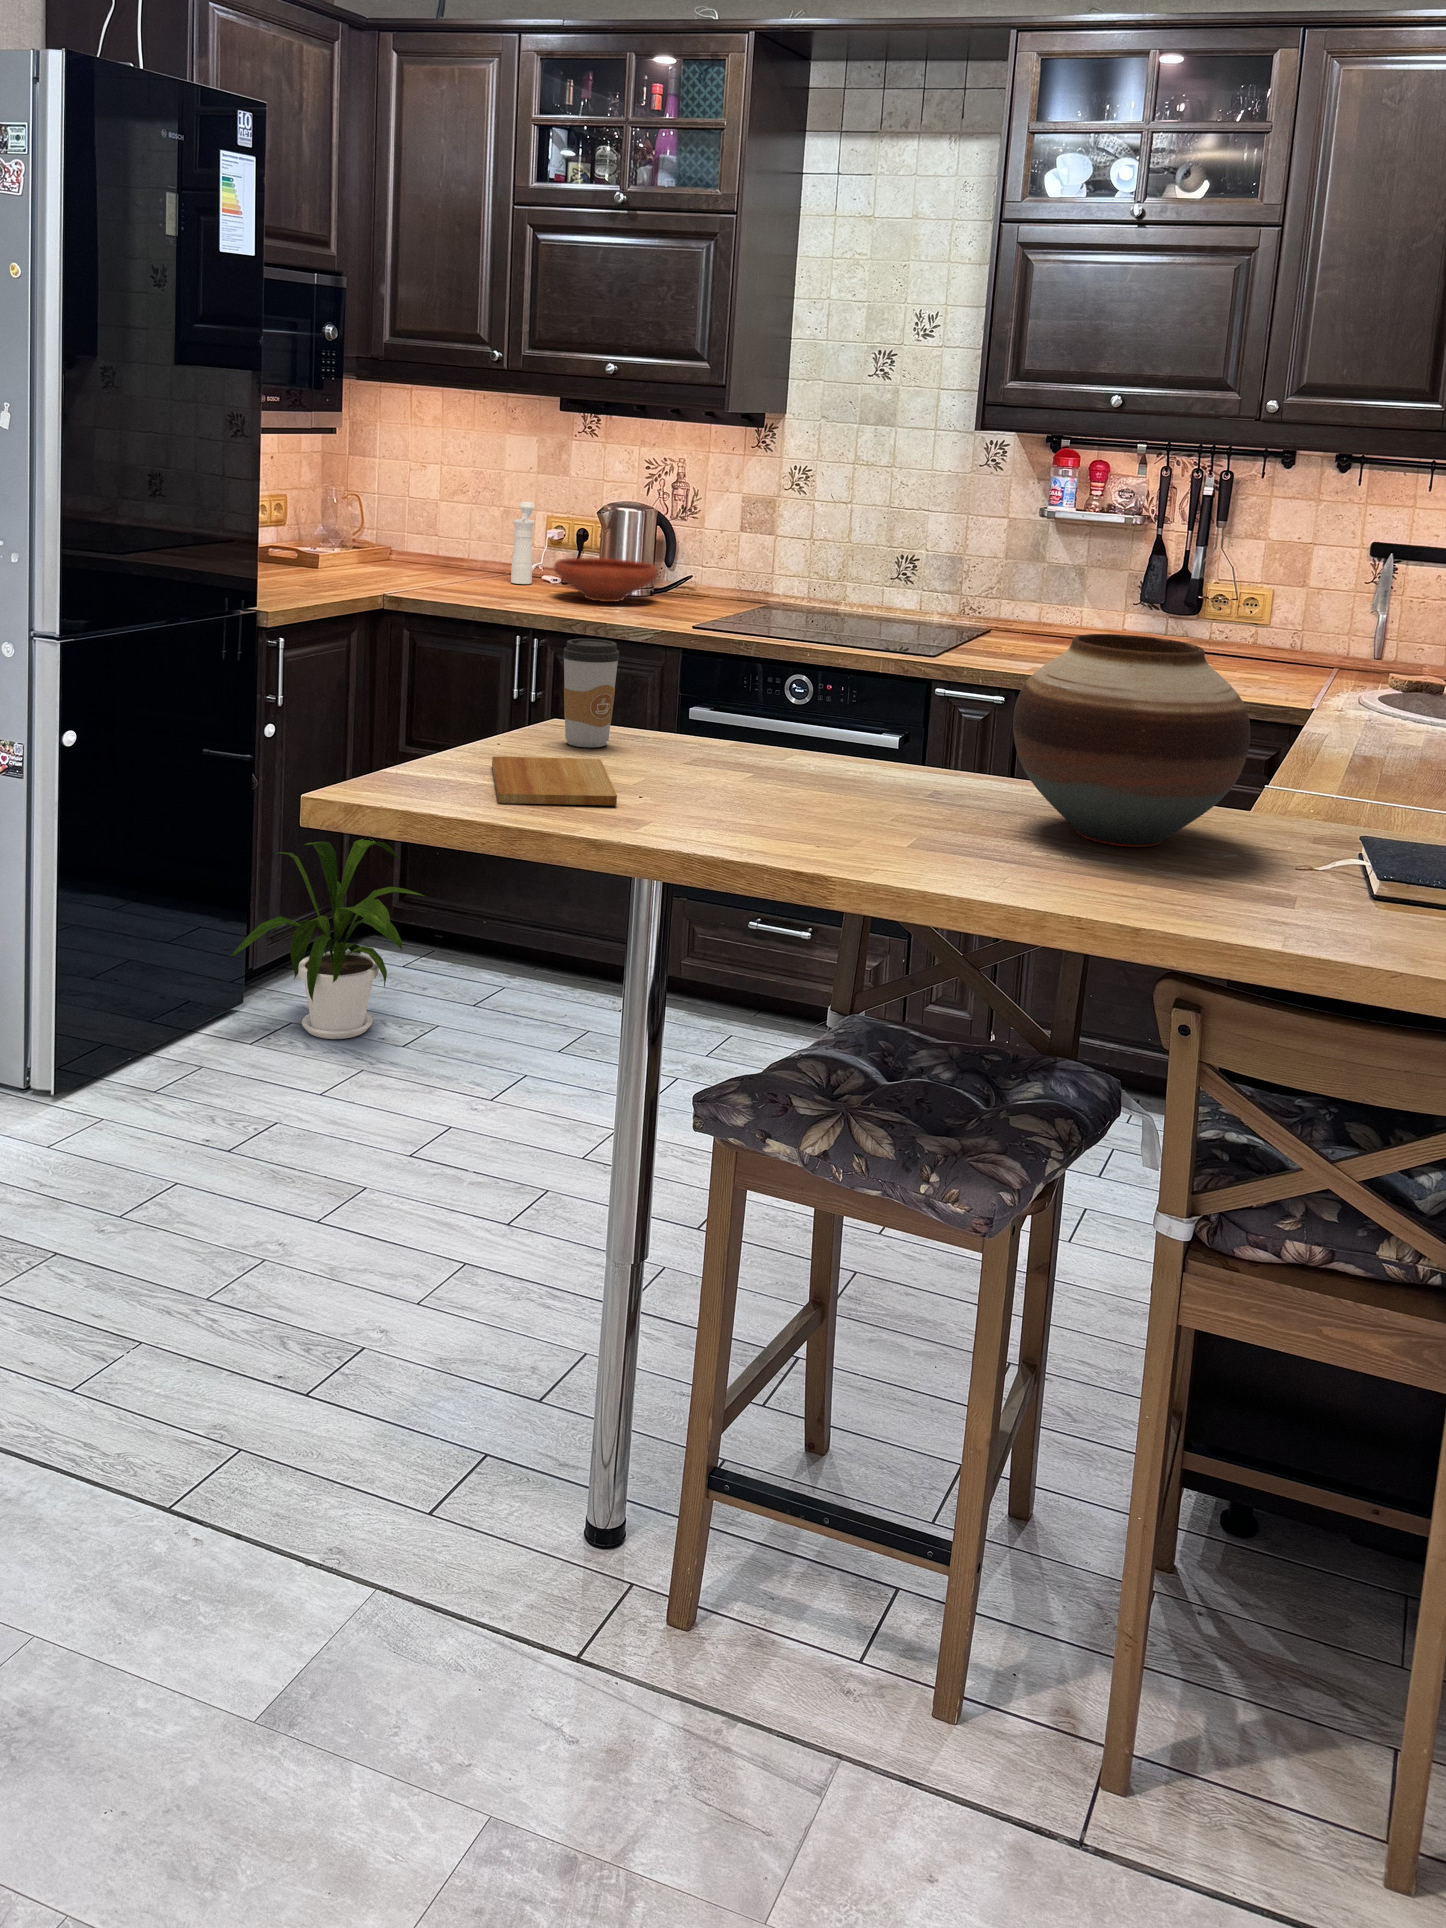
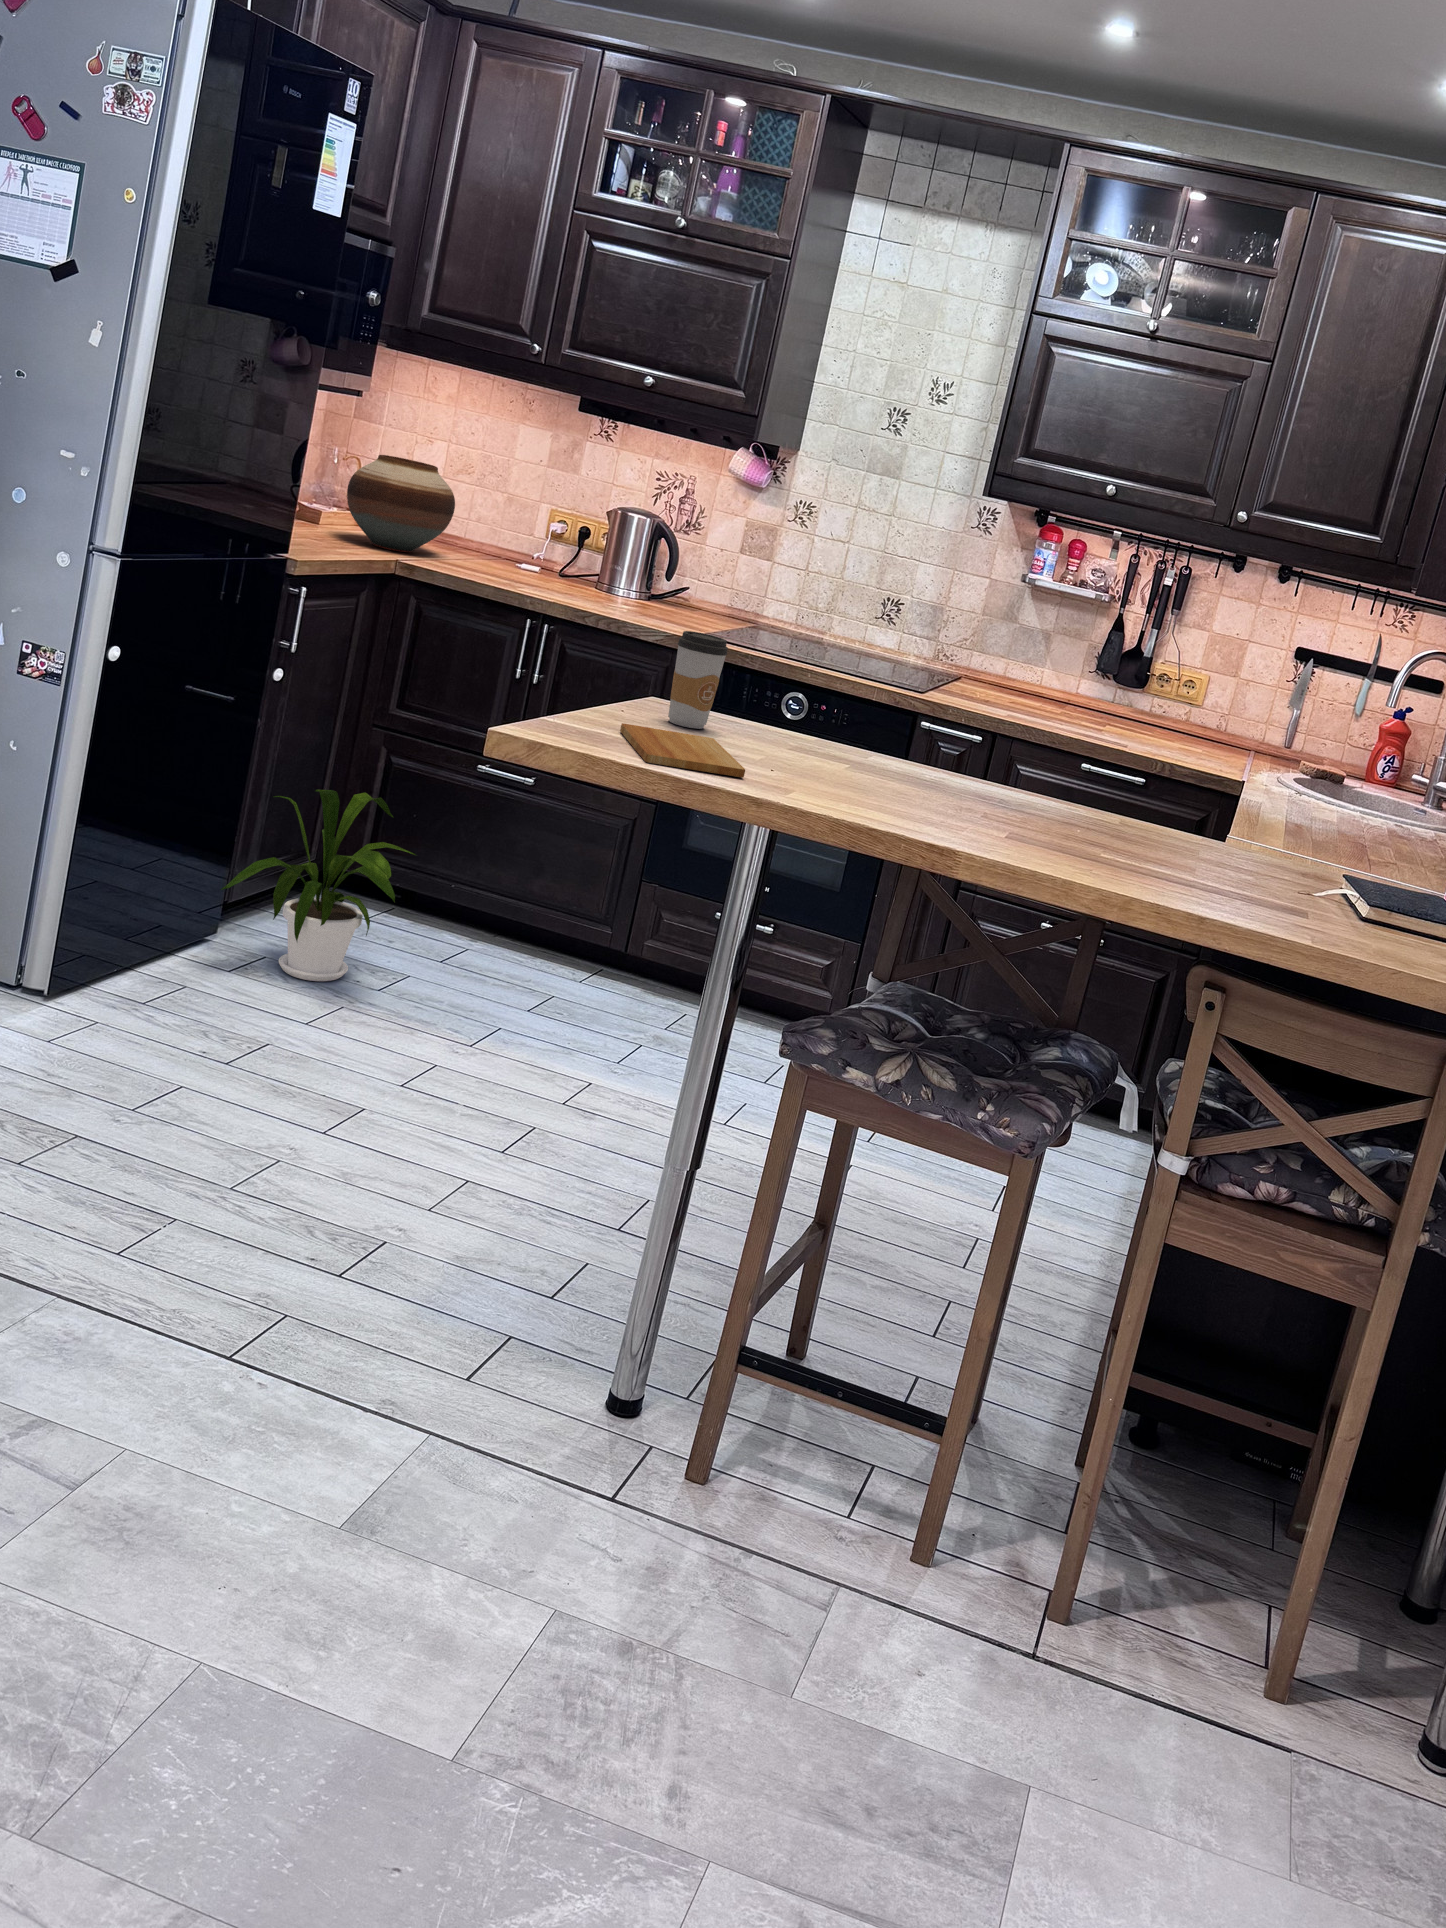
pepper mill: present [511,502,535,584] -> none [514,494,546,573]
bowl: present [554,558,658,602] -> none [565,555,664,603]
vase: present [1013,634,1251,847] -> present [347,455,455,552]

